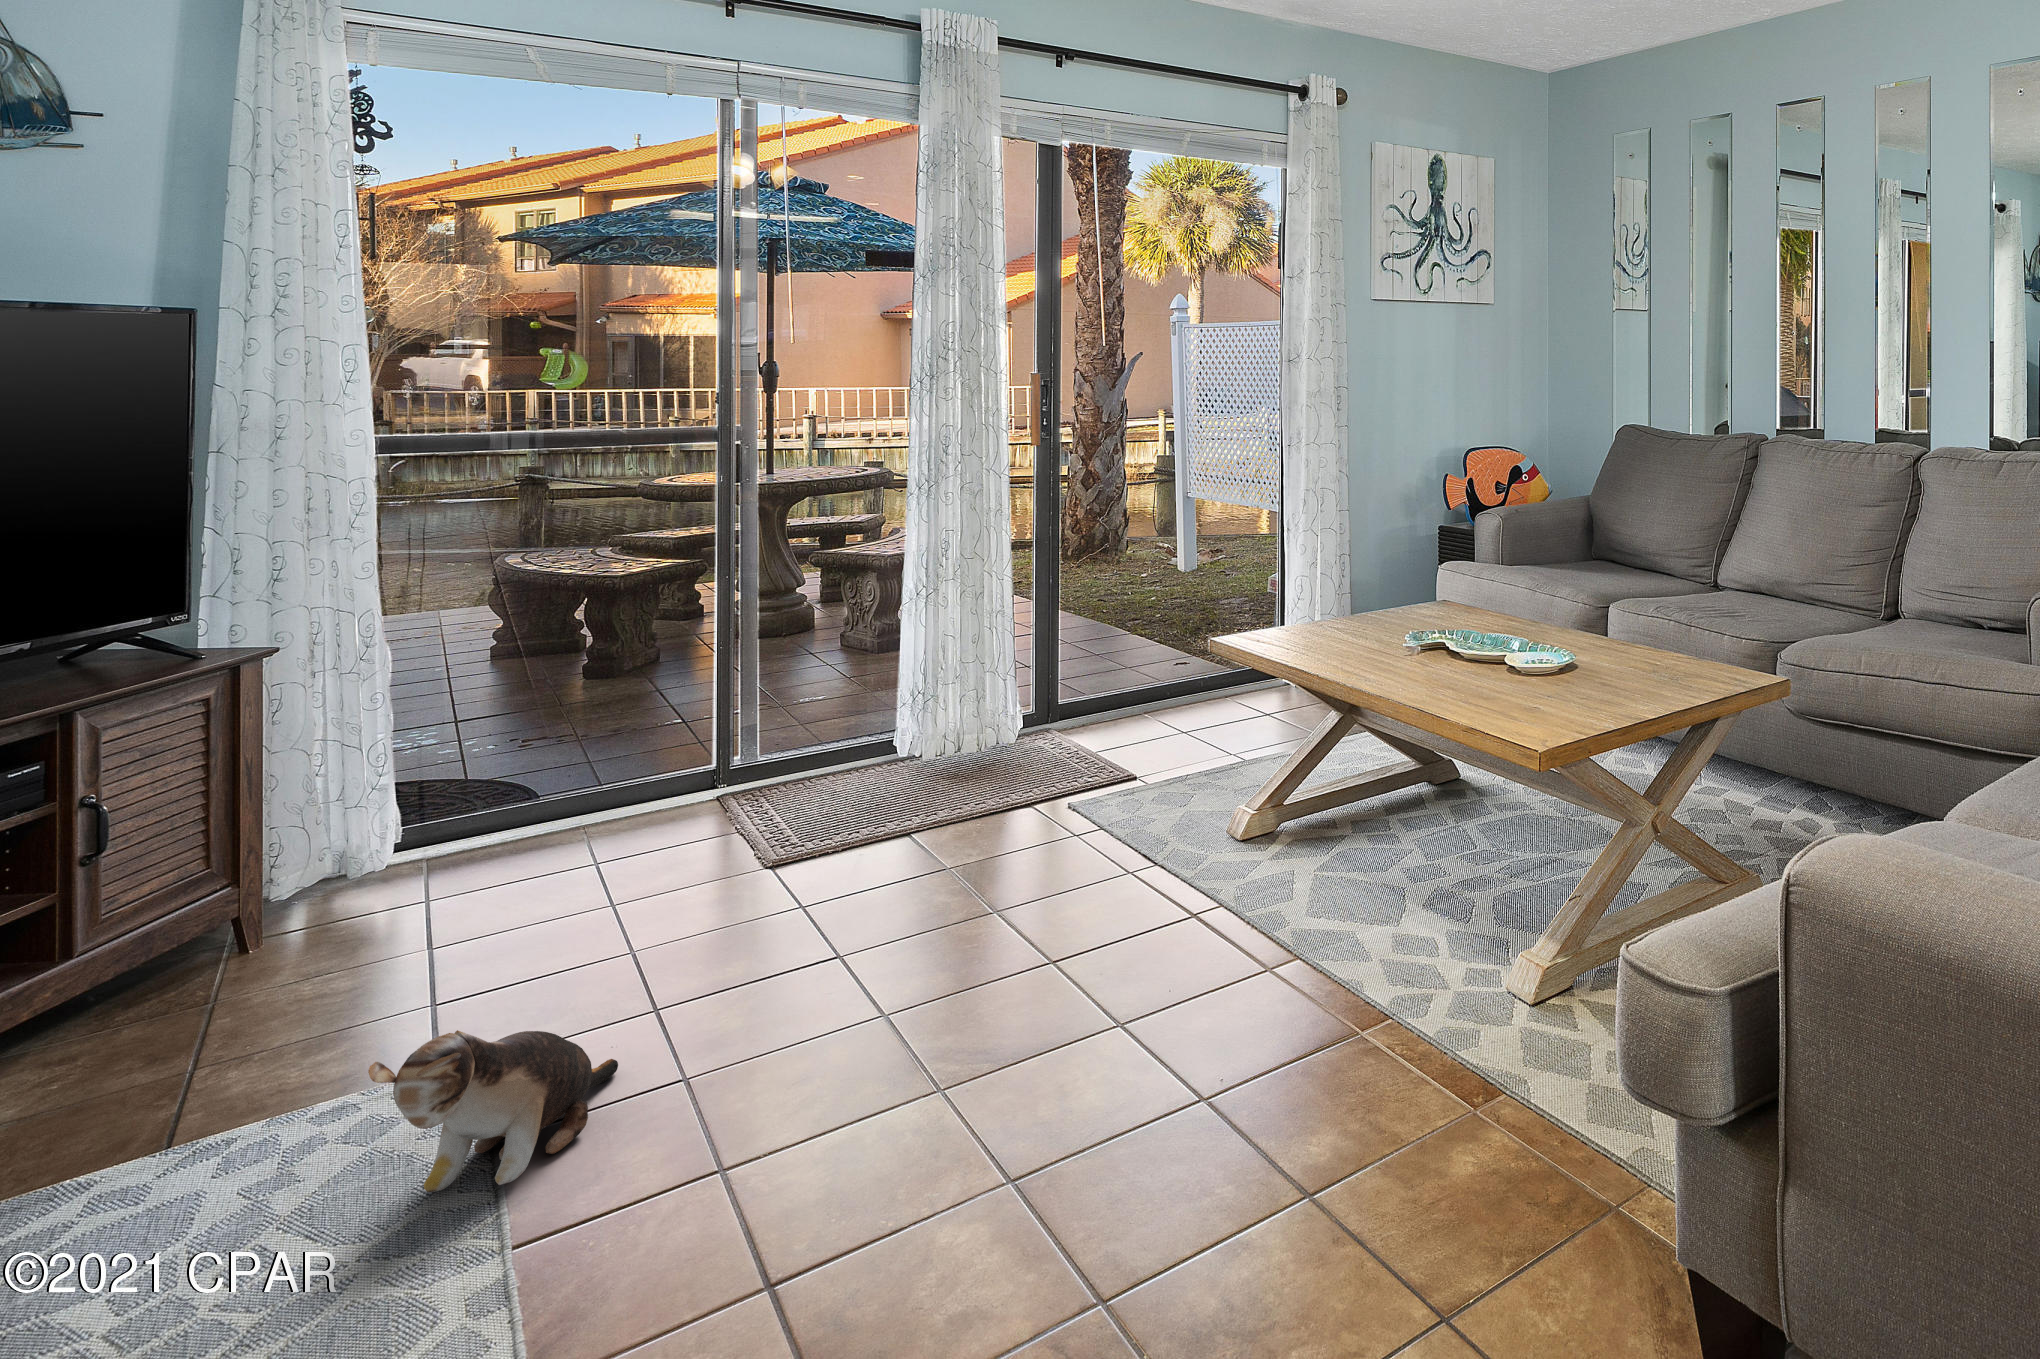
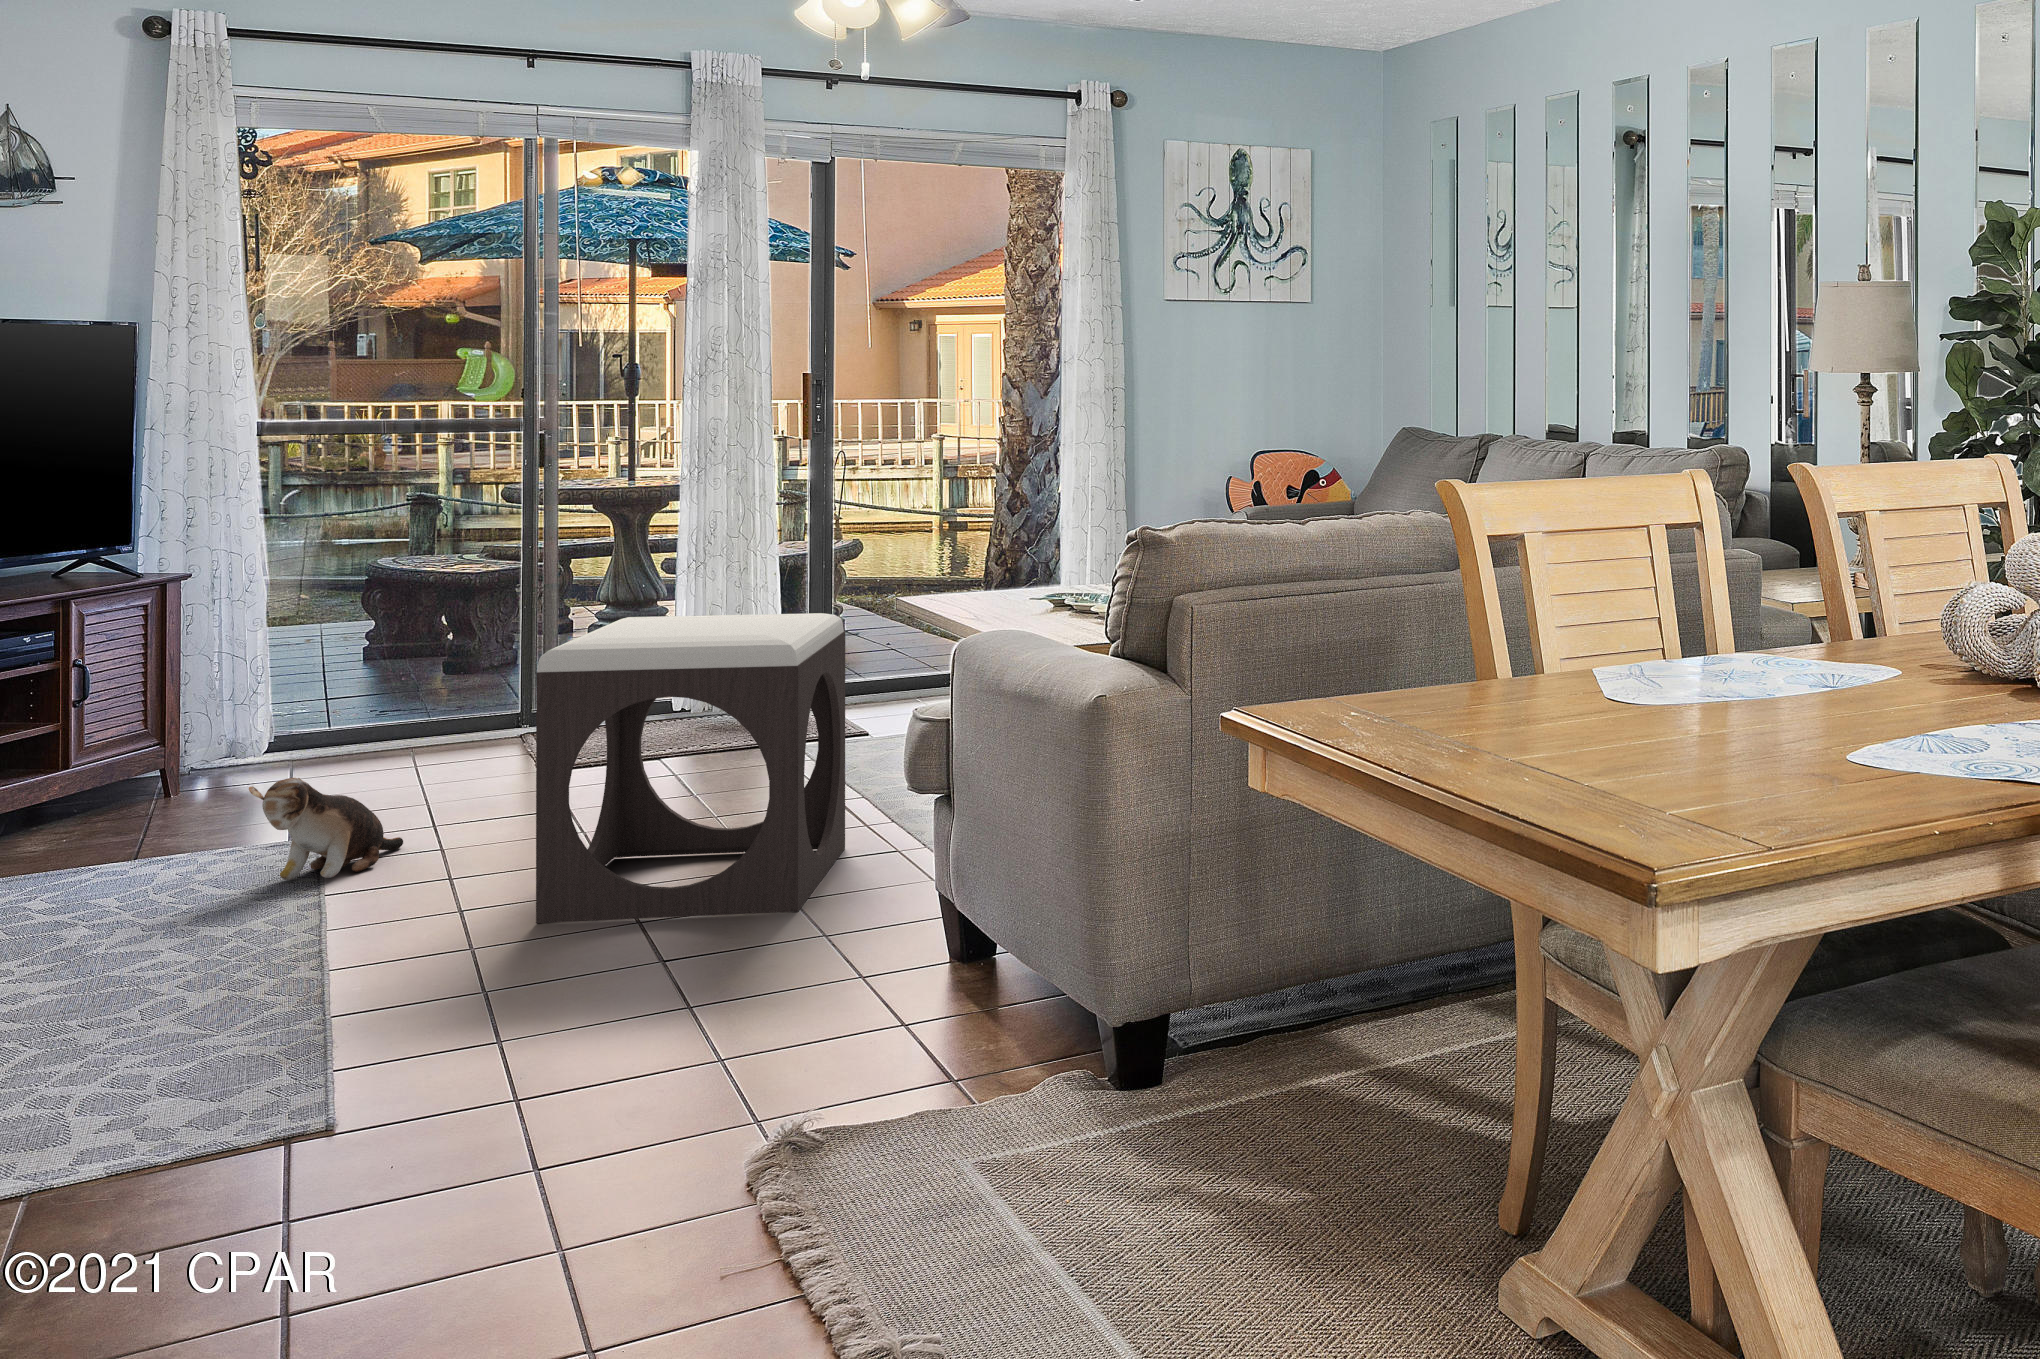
footstool: none [903,715,1320,1308] -> present [536,613,845,923]

